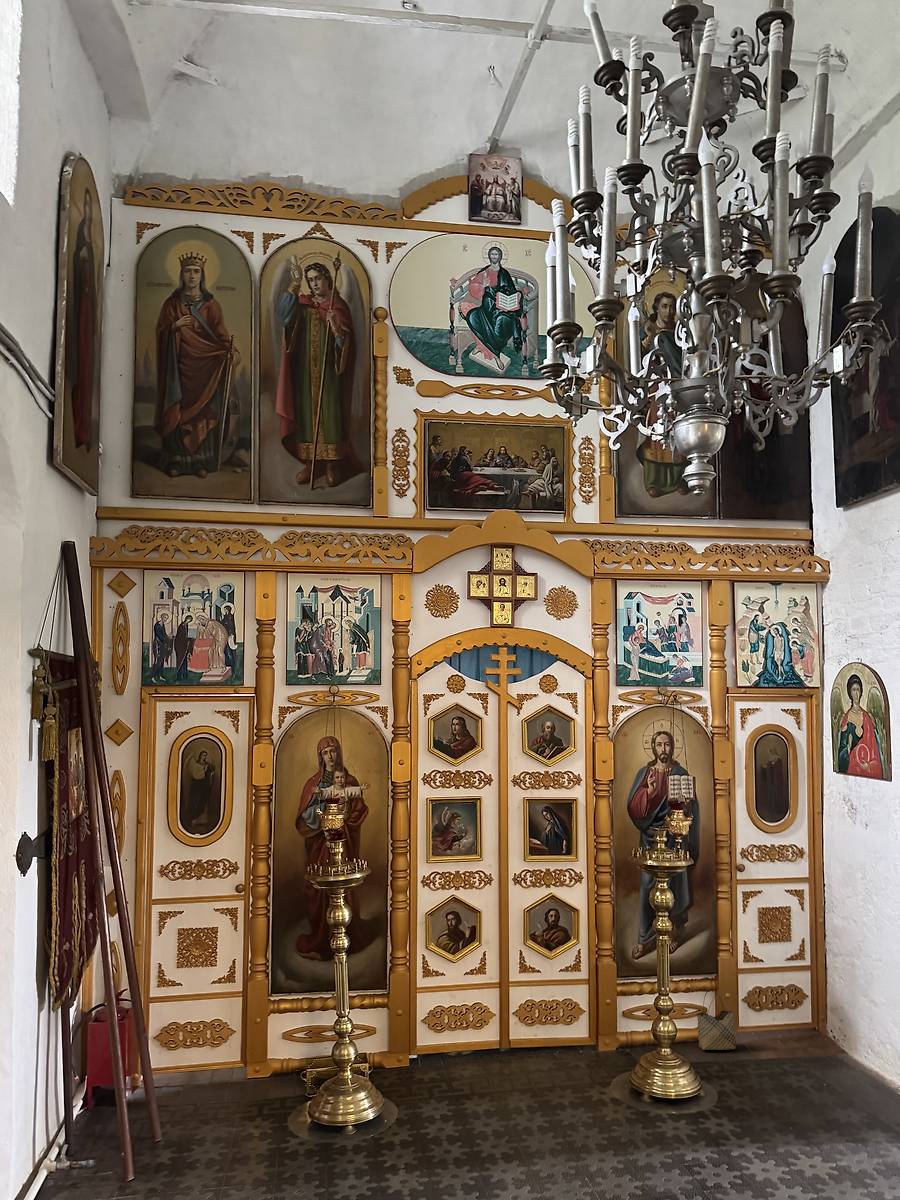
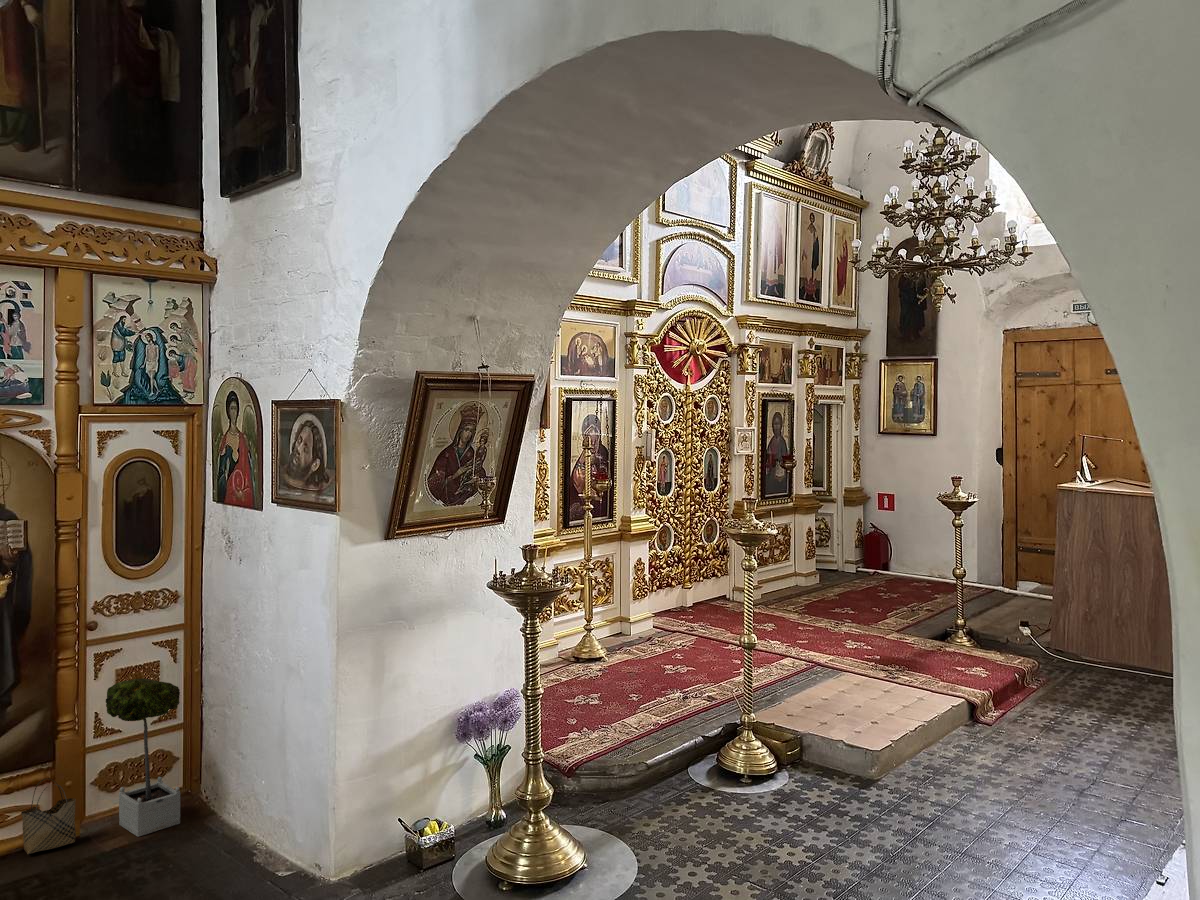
potted tree: none [753,918,818,1056] -> present [106,678,181,837]

